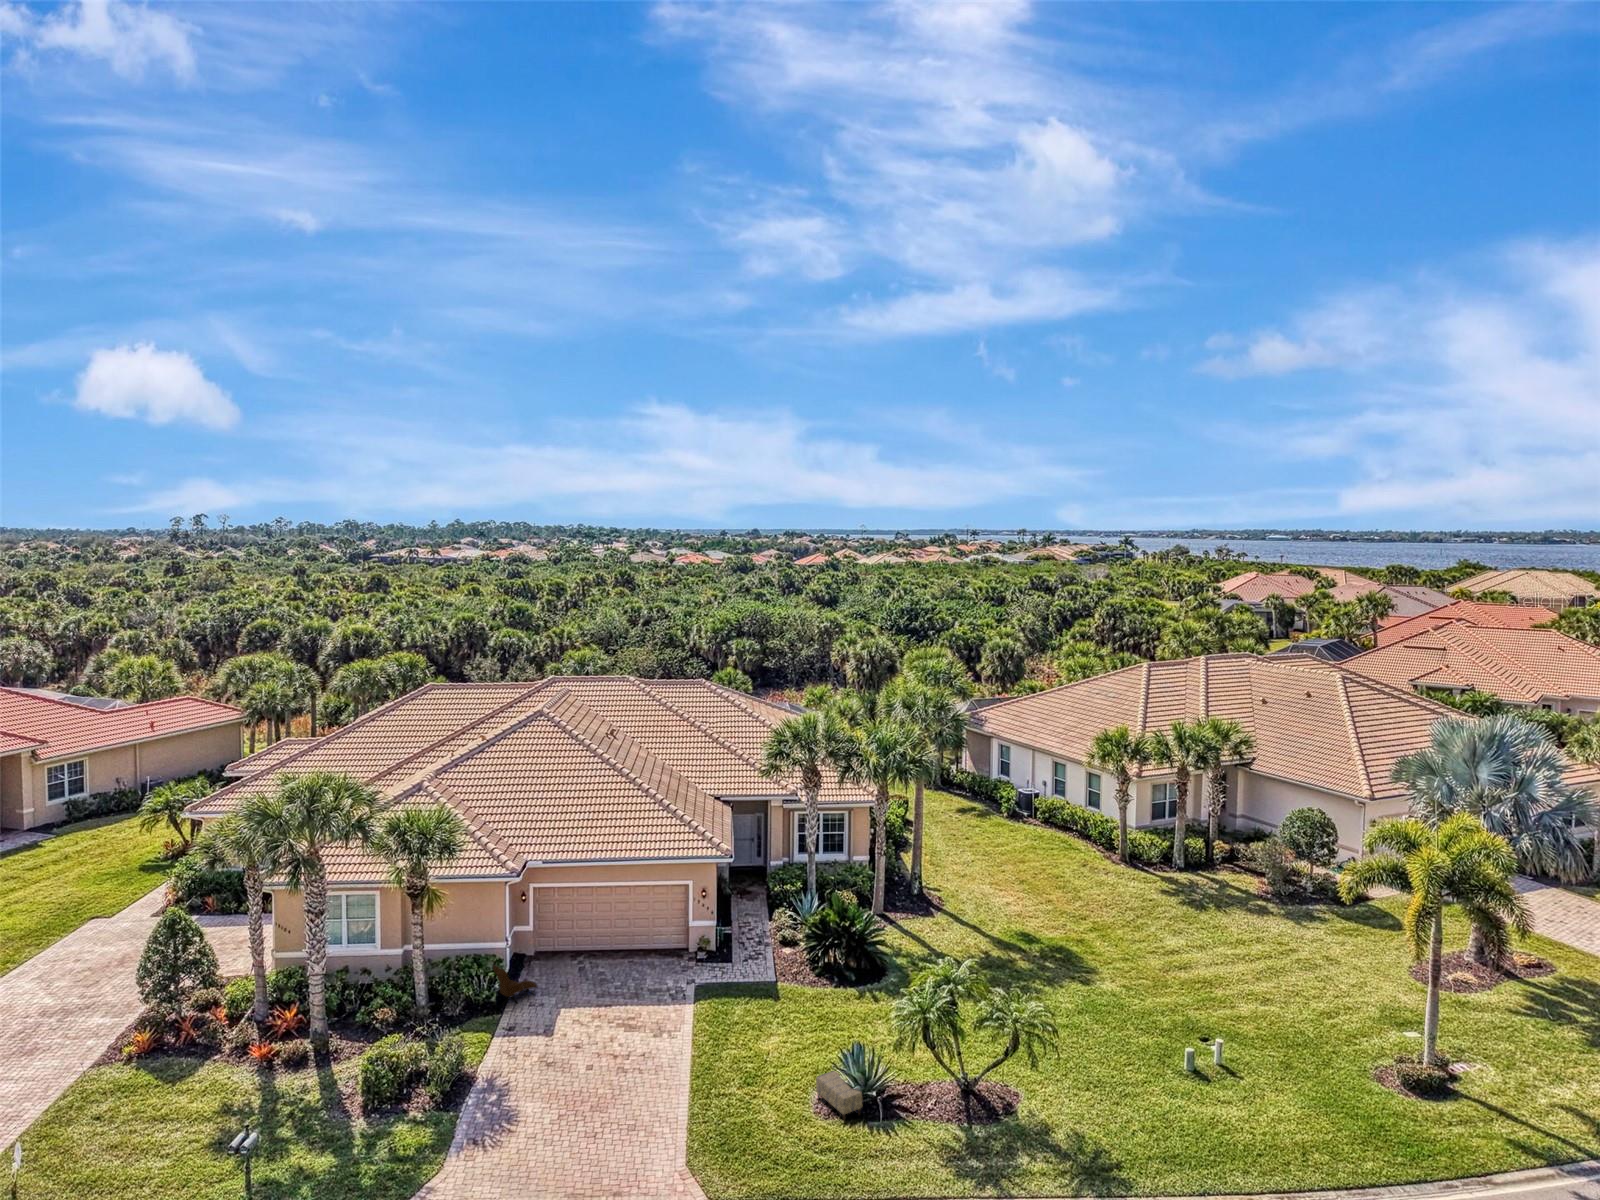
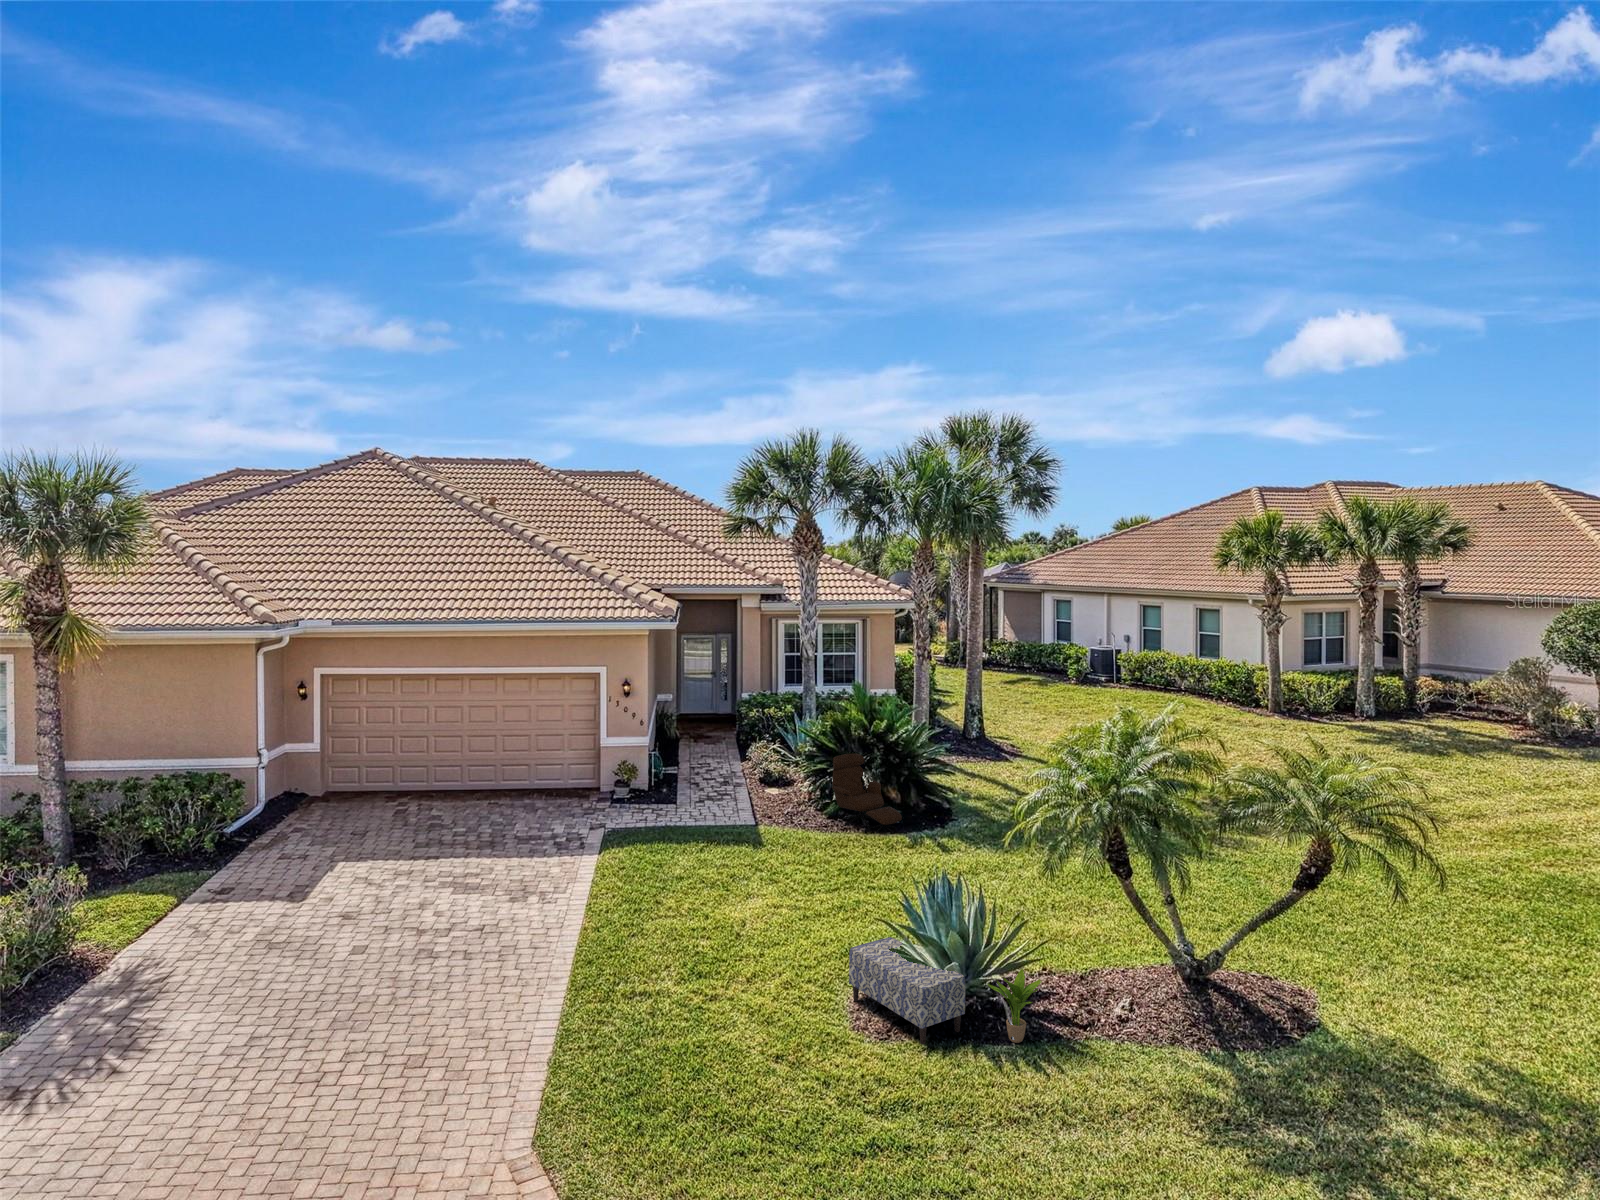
lounge chair: present [493,965,537,1005] -> present [832,754,902,834]
potted plant: none [870,1089,893,1121] -> present [987,969,1042,1043]

